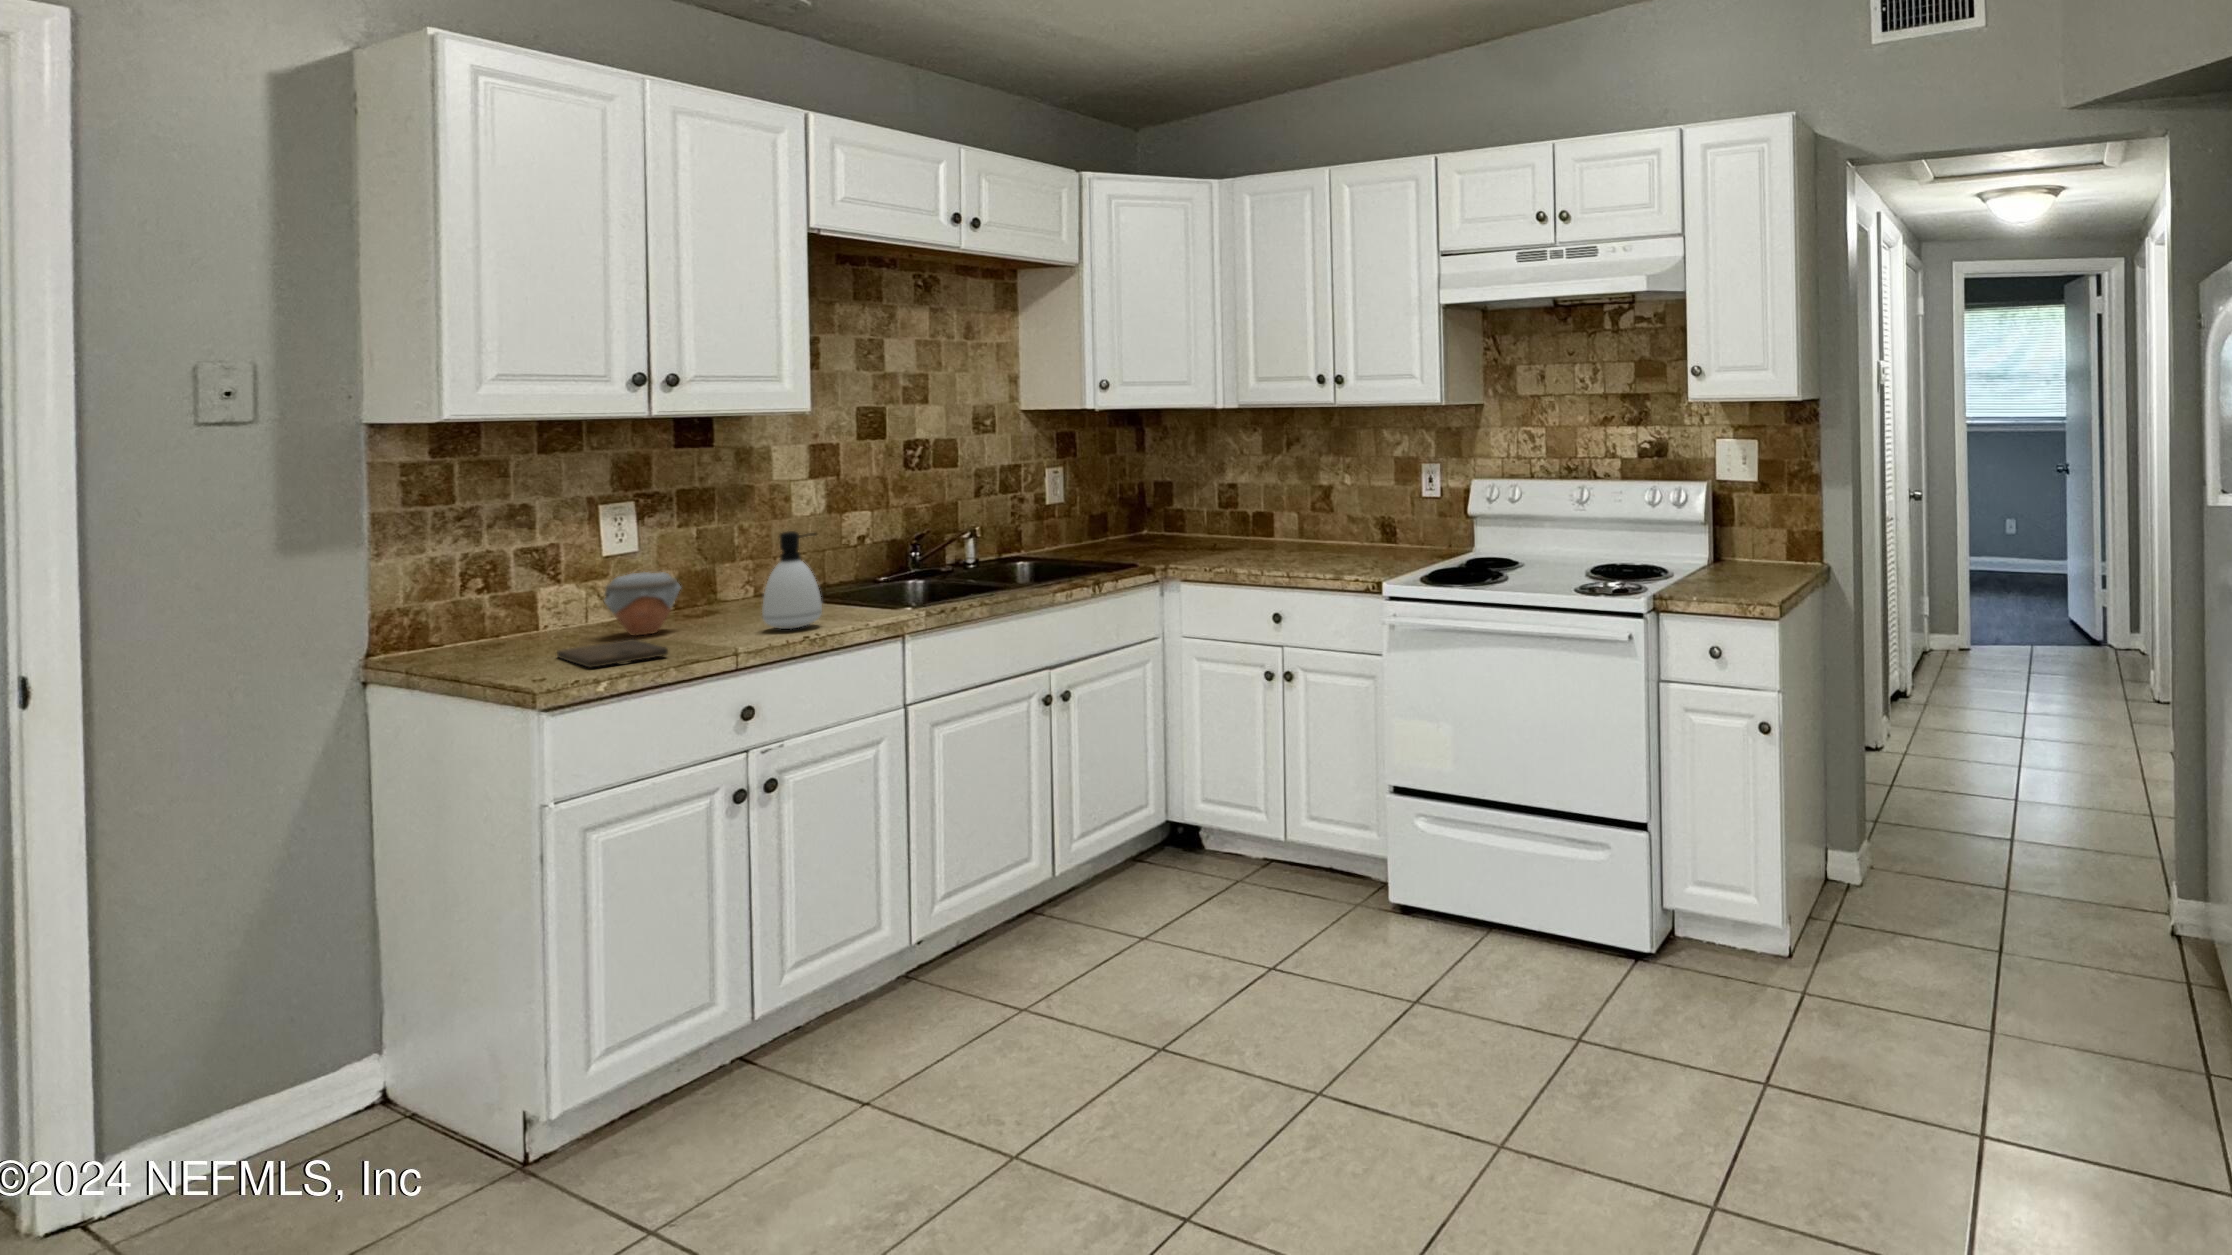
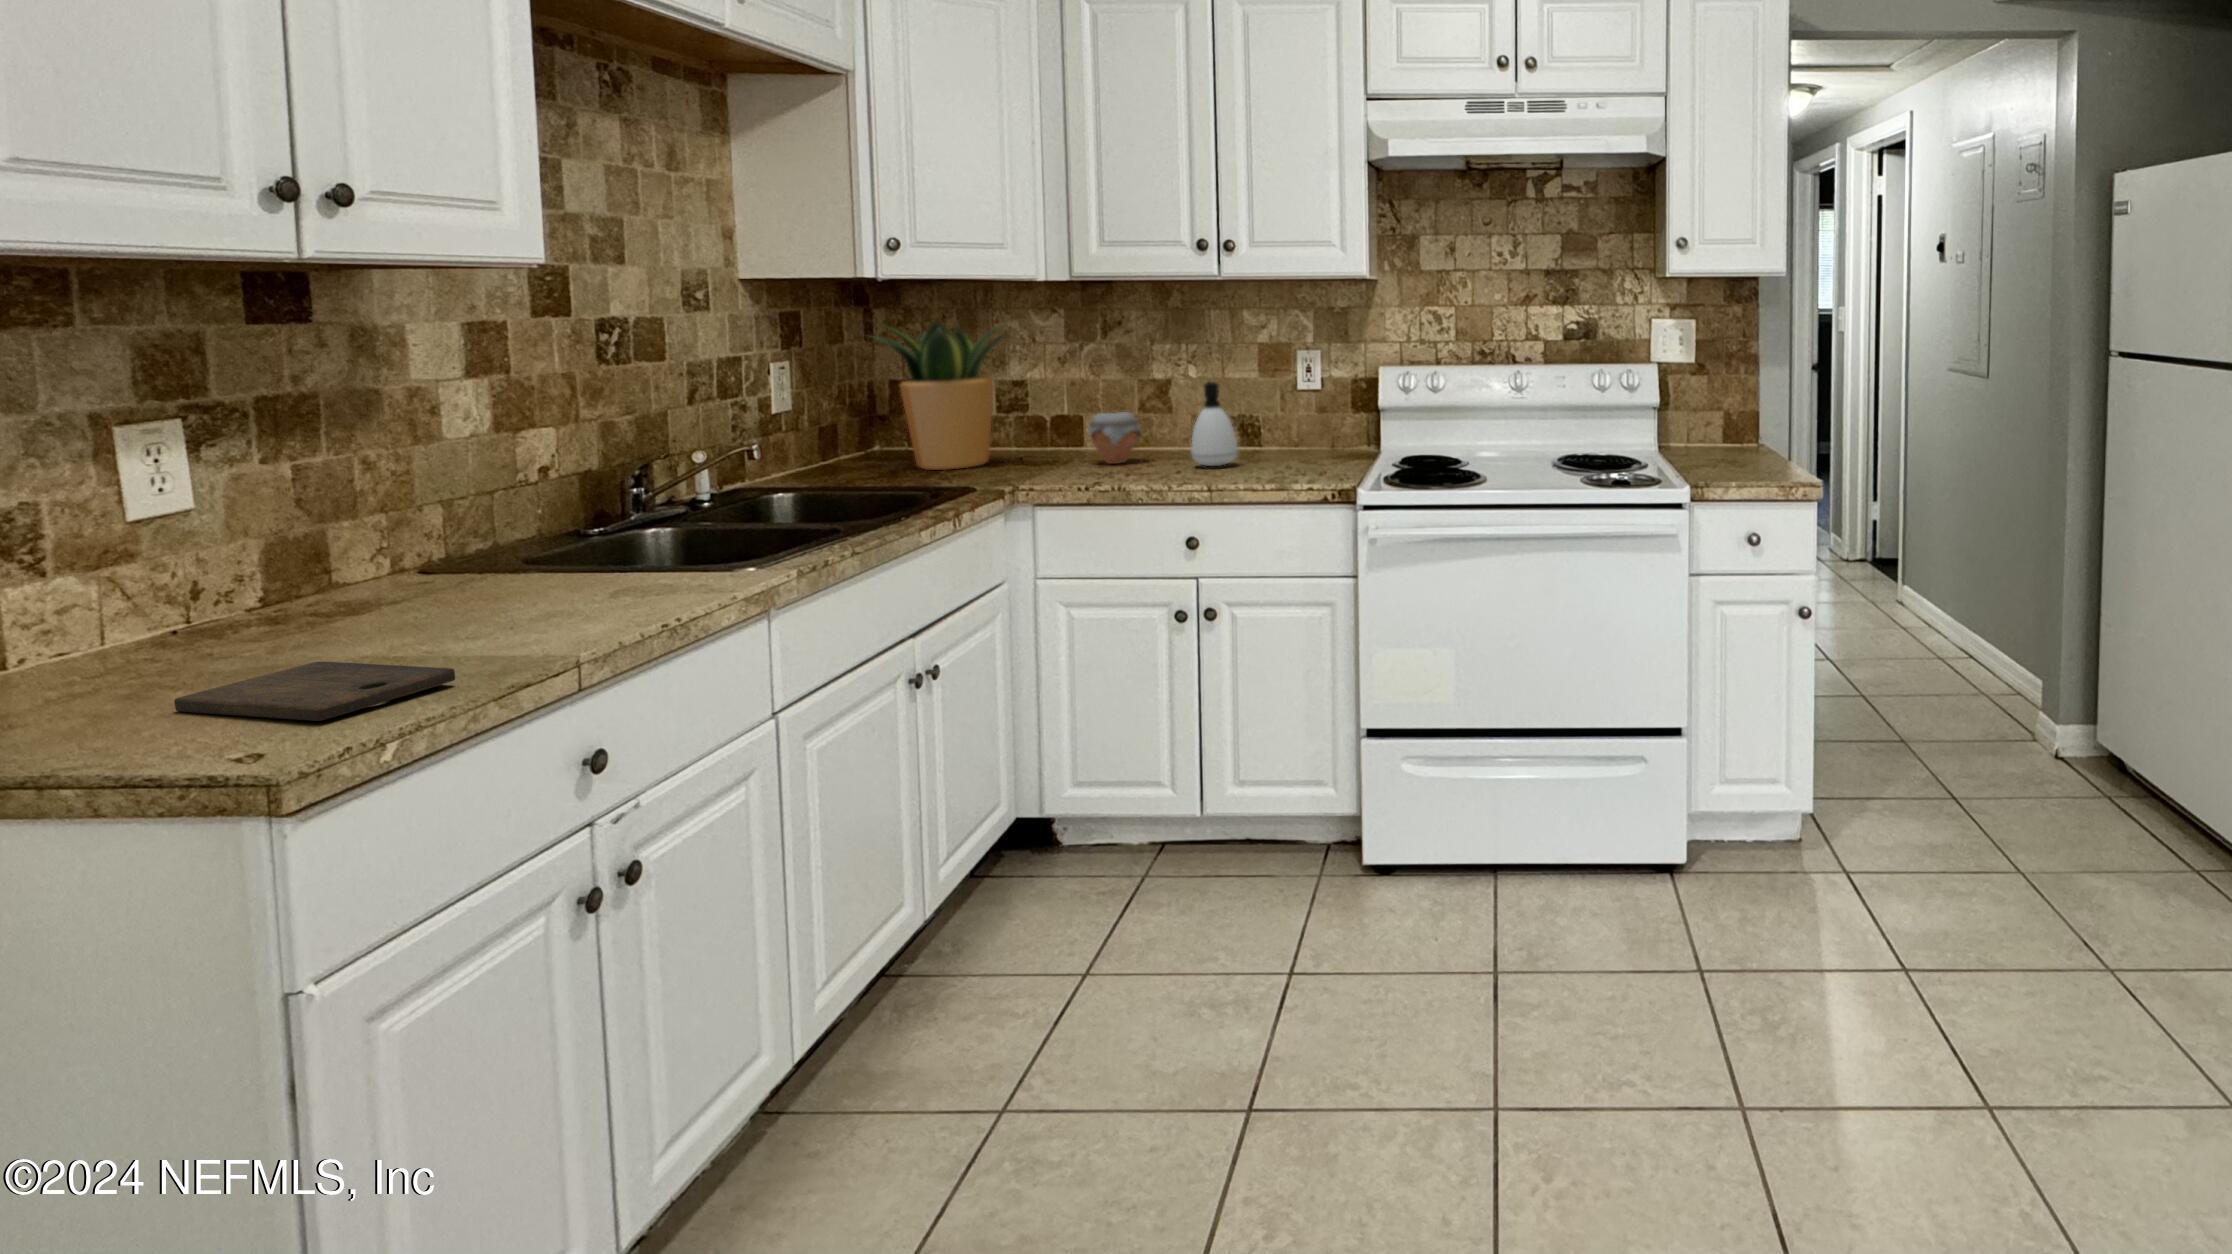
potted plant: none [1112,436,1220,551] -> present [873,320,1007,470]
soap dispenser: present [762,531,822,629] -> present [1191,382,1238,466]
jar: present [604,572,681,635] -> present [1088,412,1141,464]

